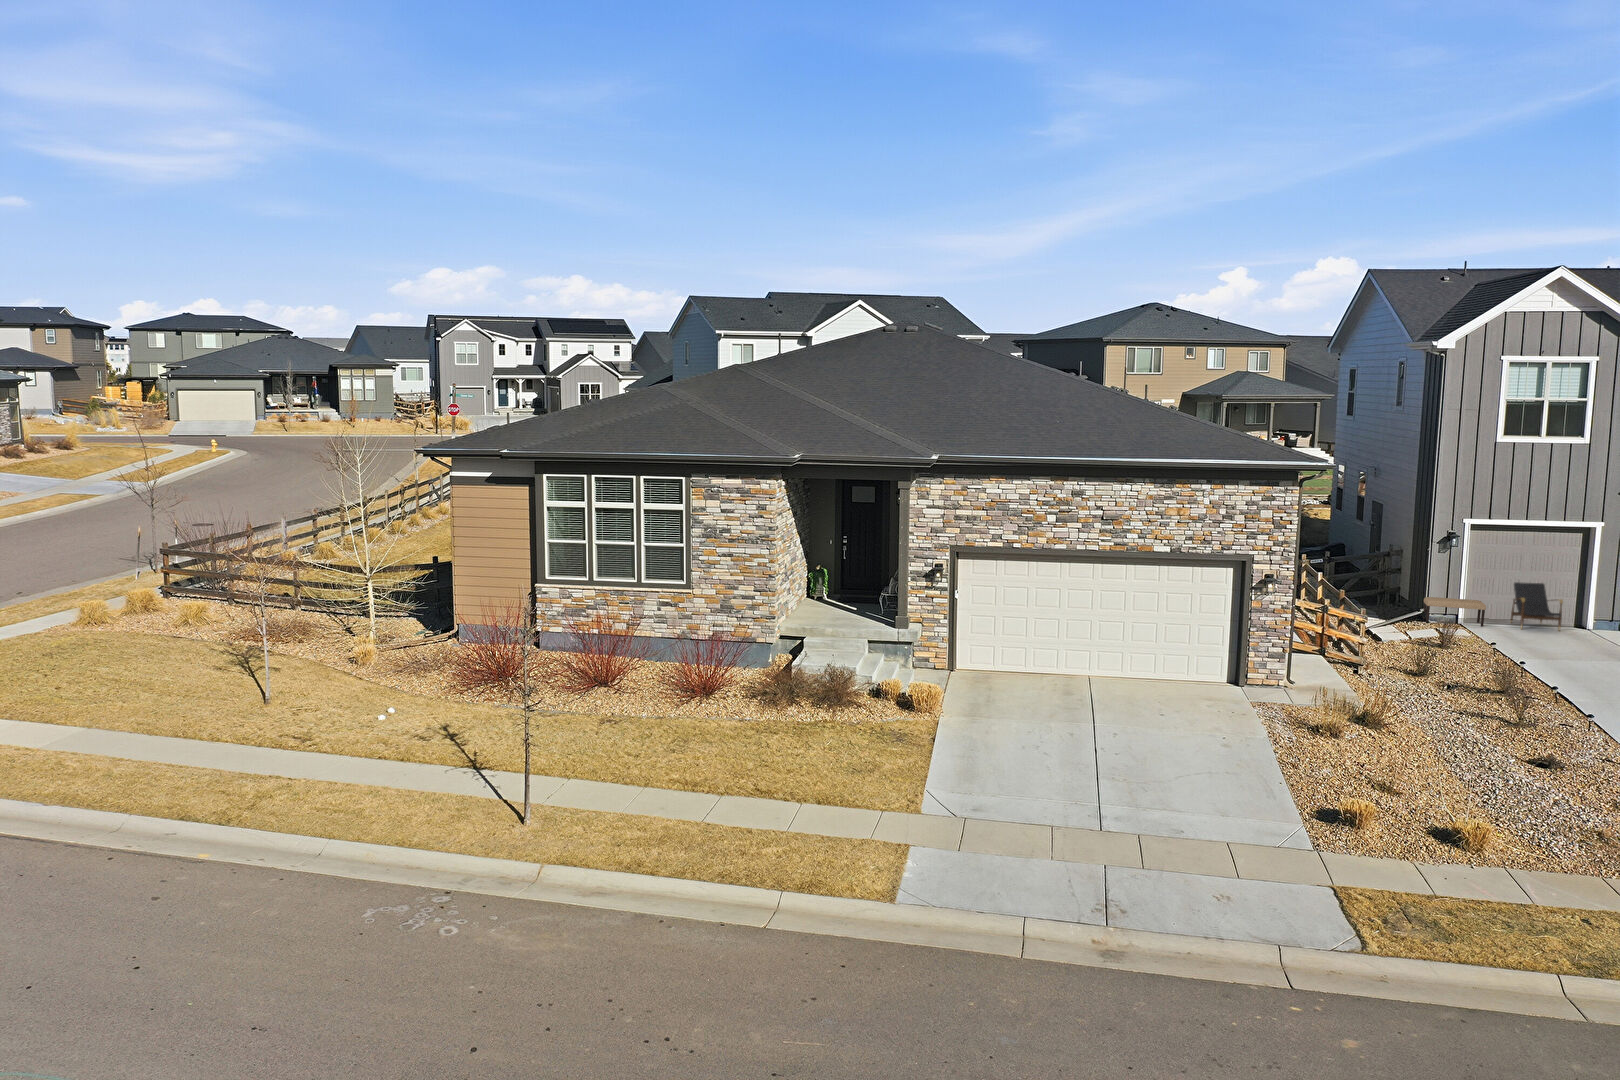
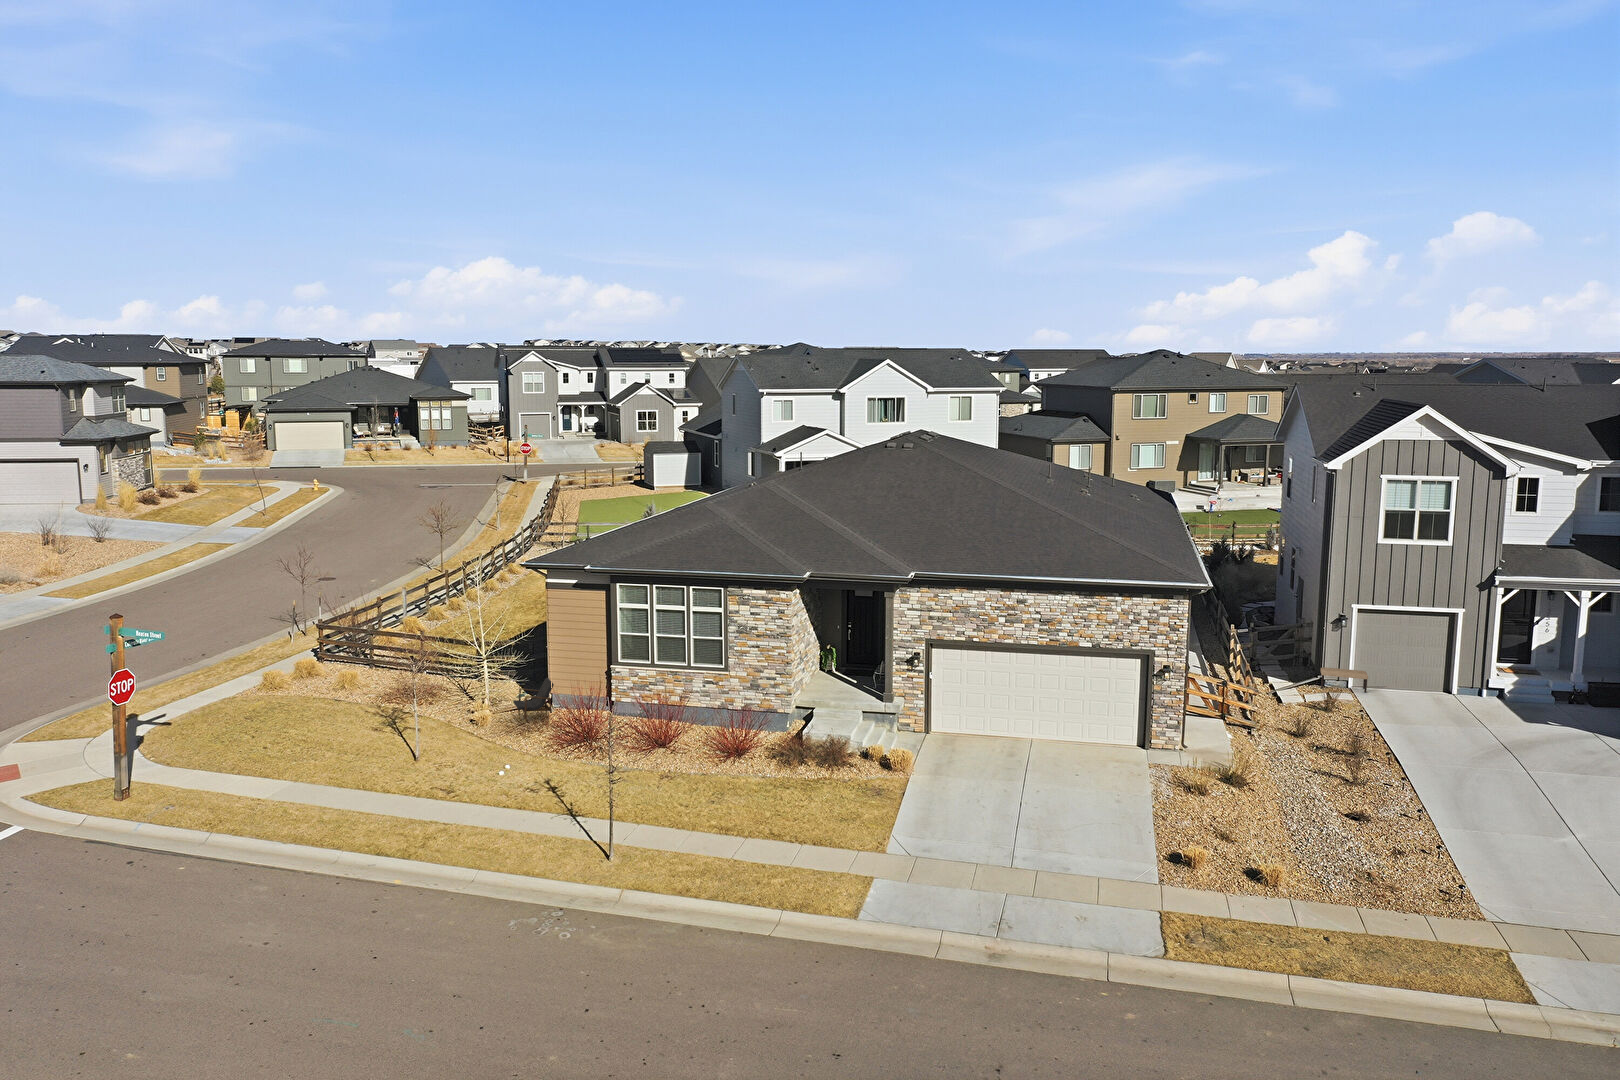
lounge chair: present [1511,582,1563,630] -> present [513,678,554,723]

